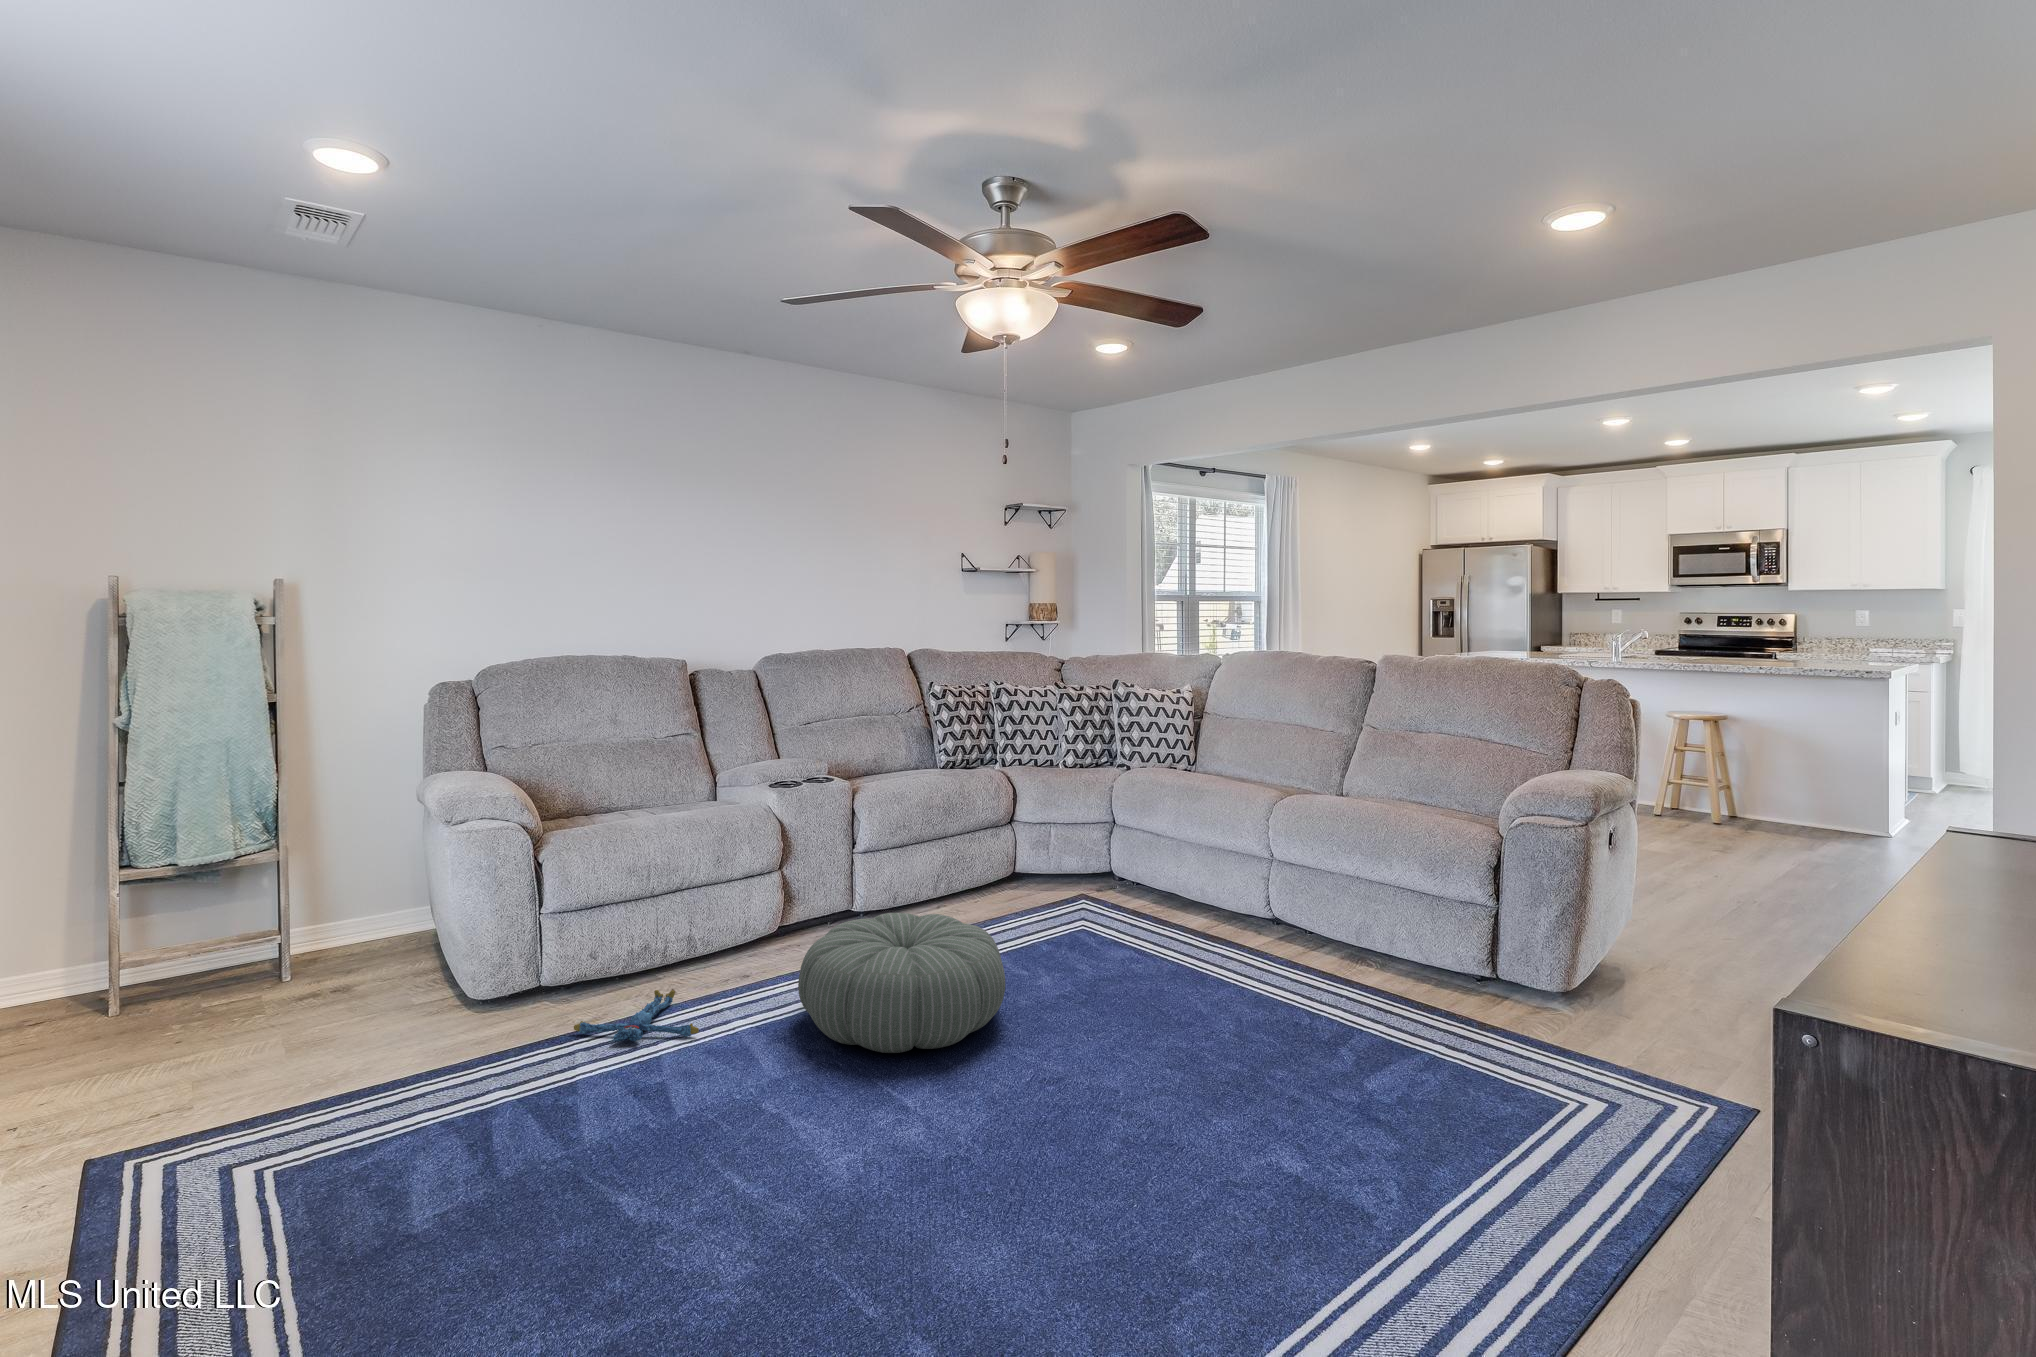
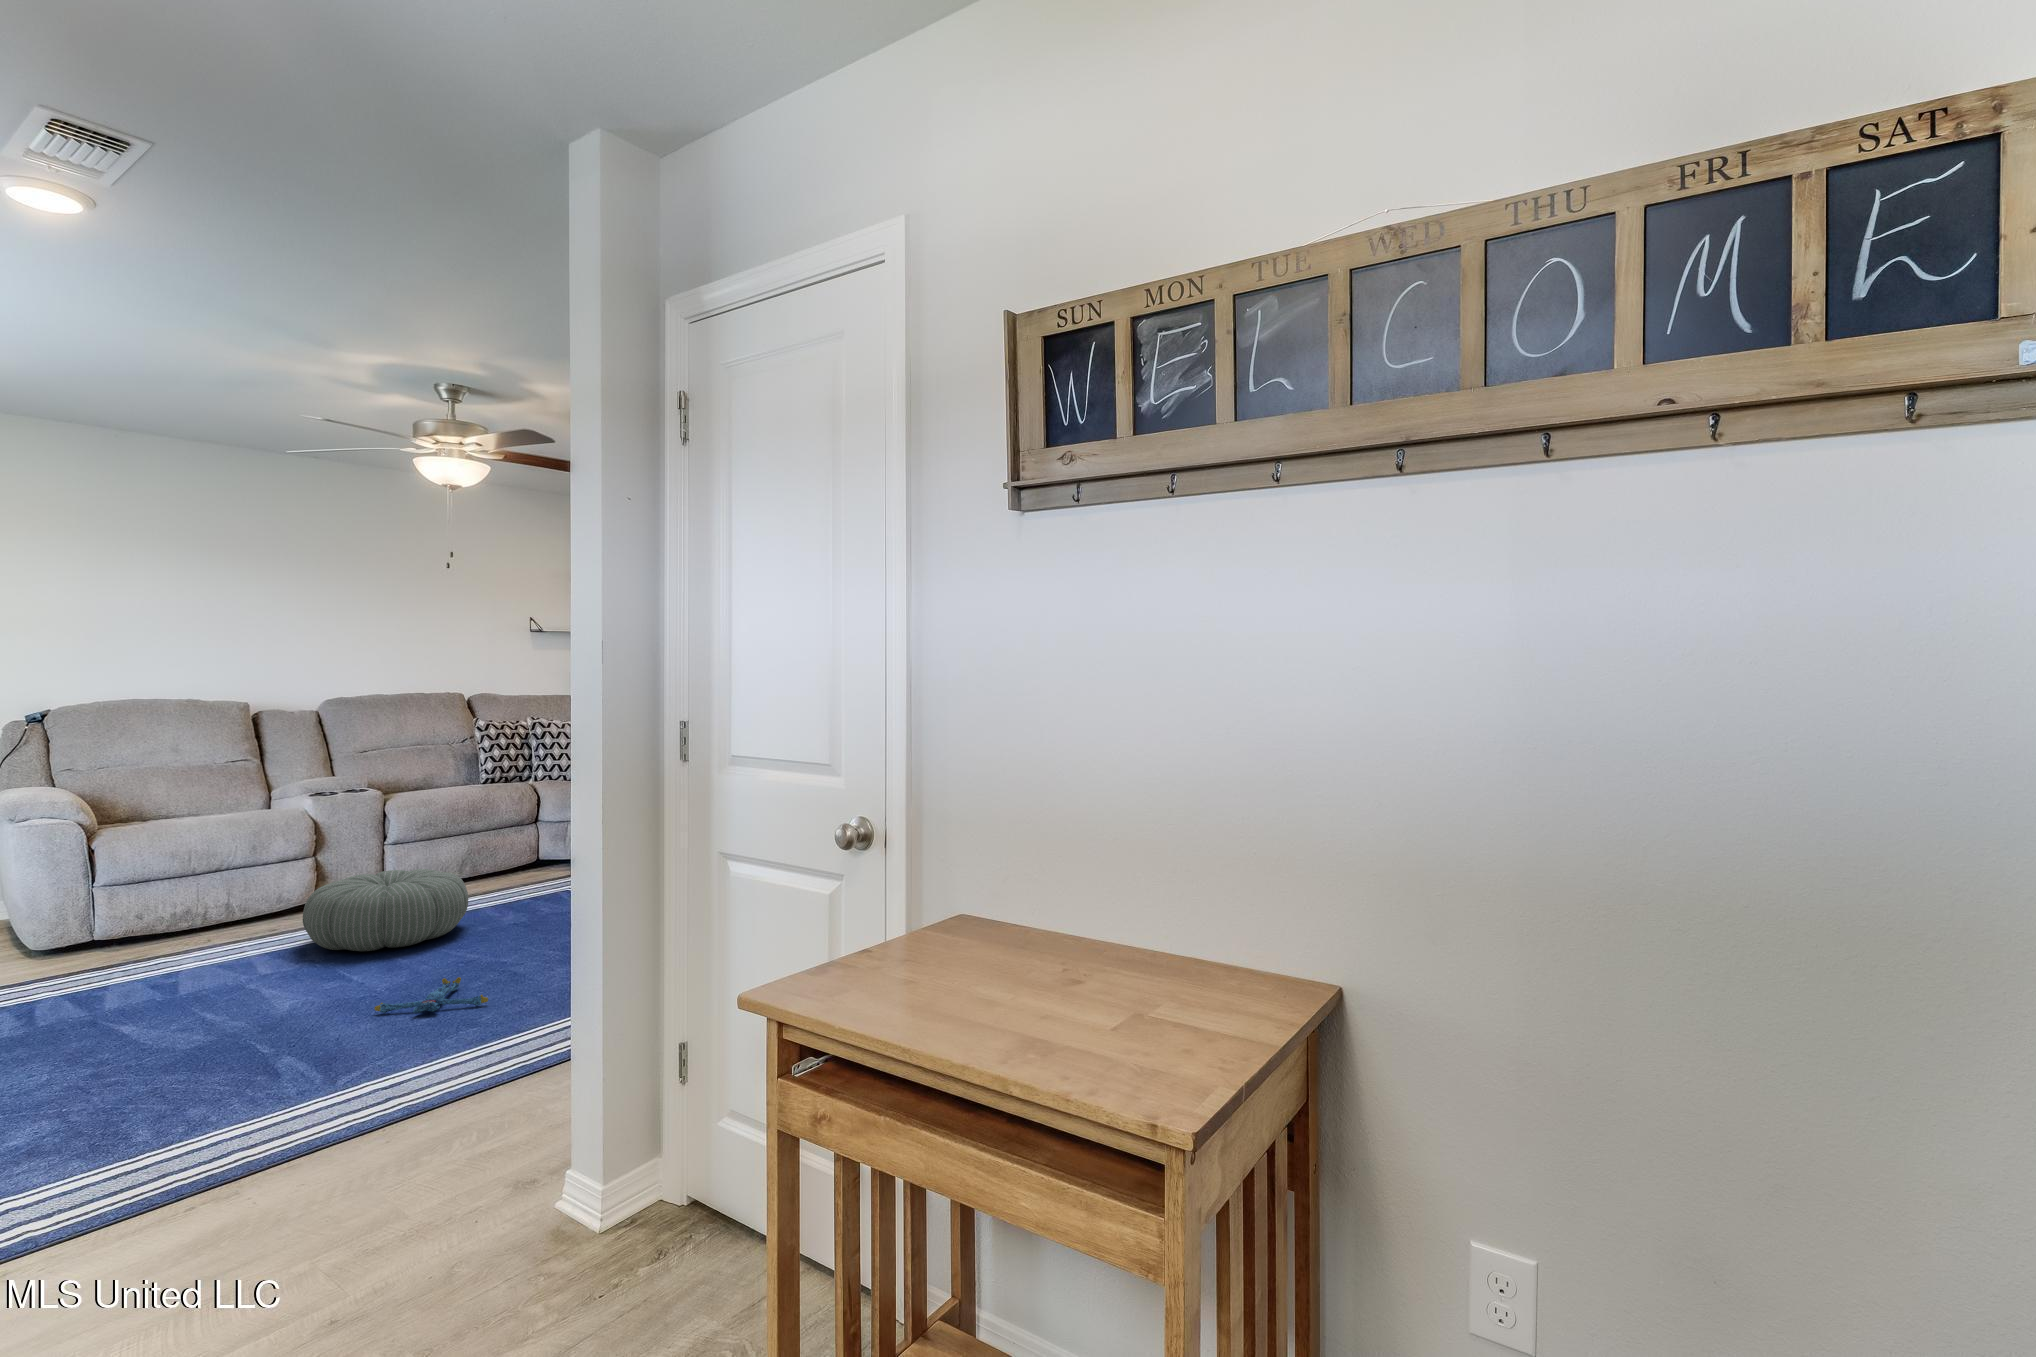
plush toy: present [574,990,699,1042] -> present [374,977,488,1013]

